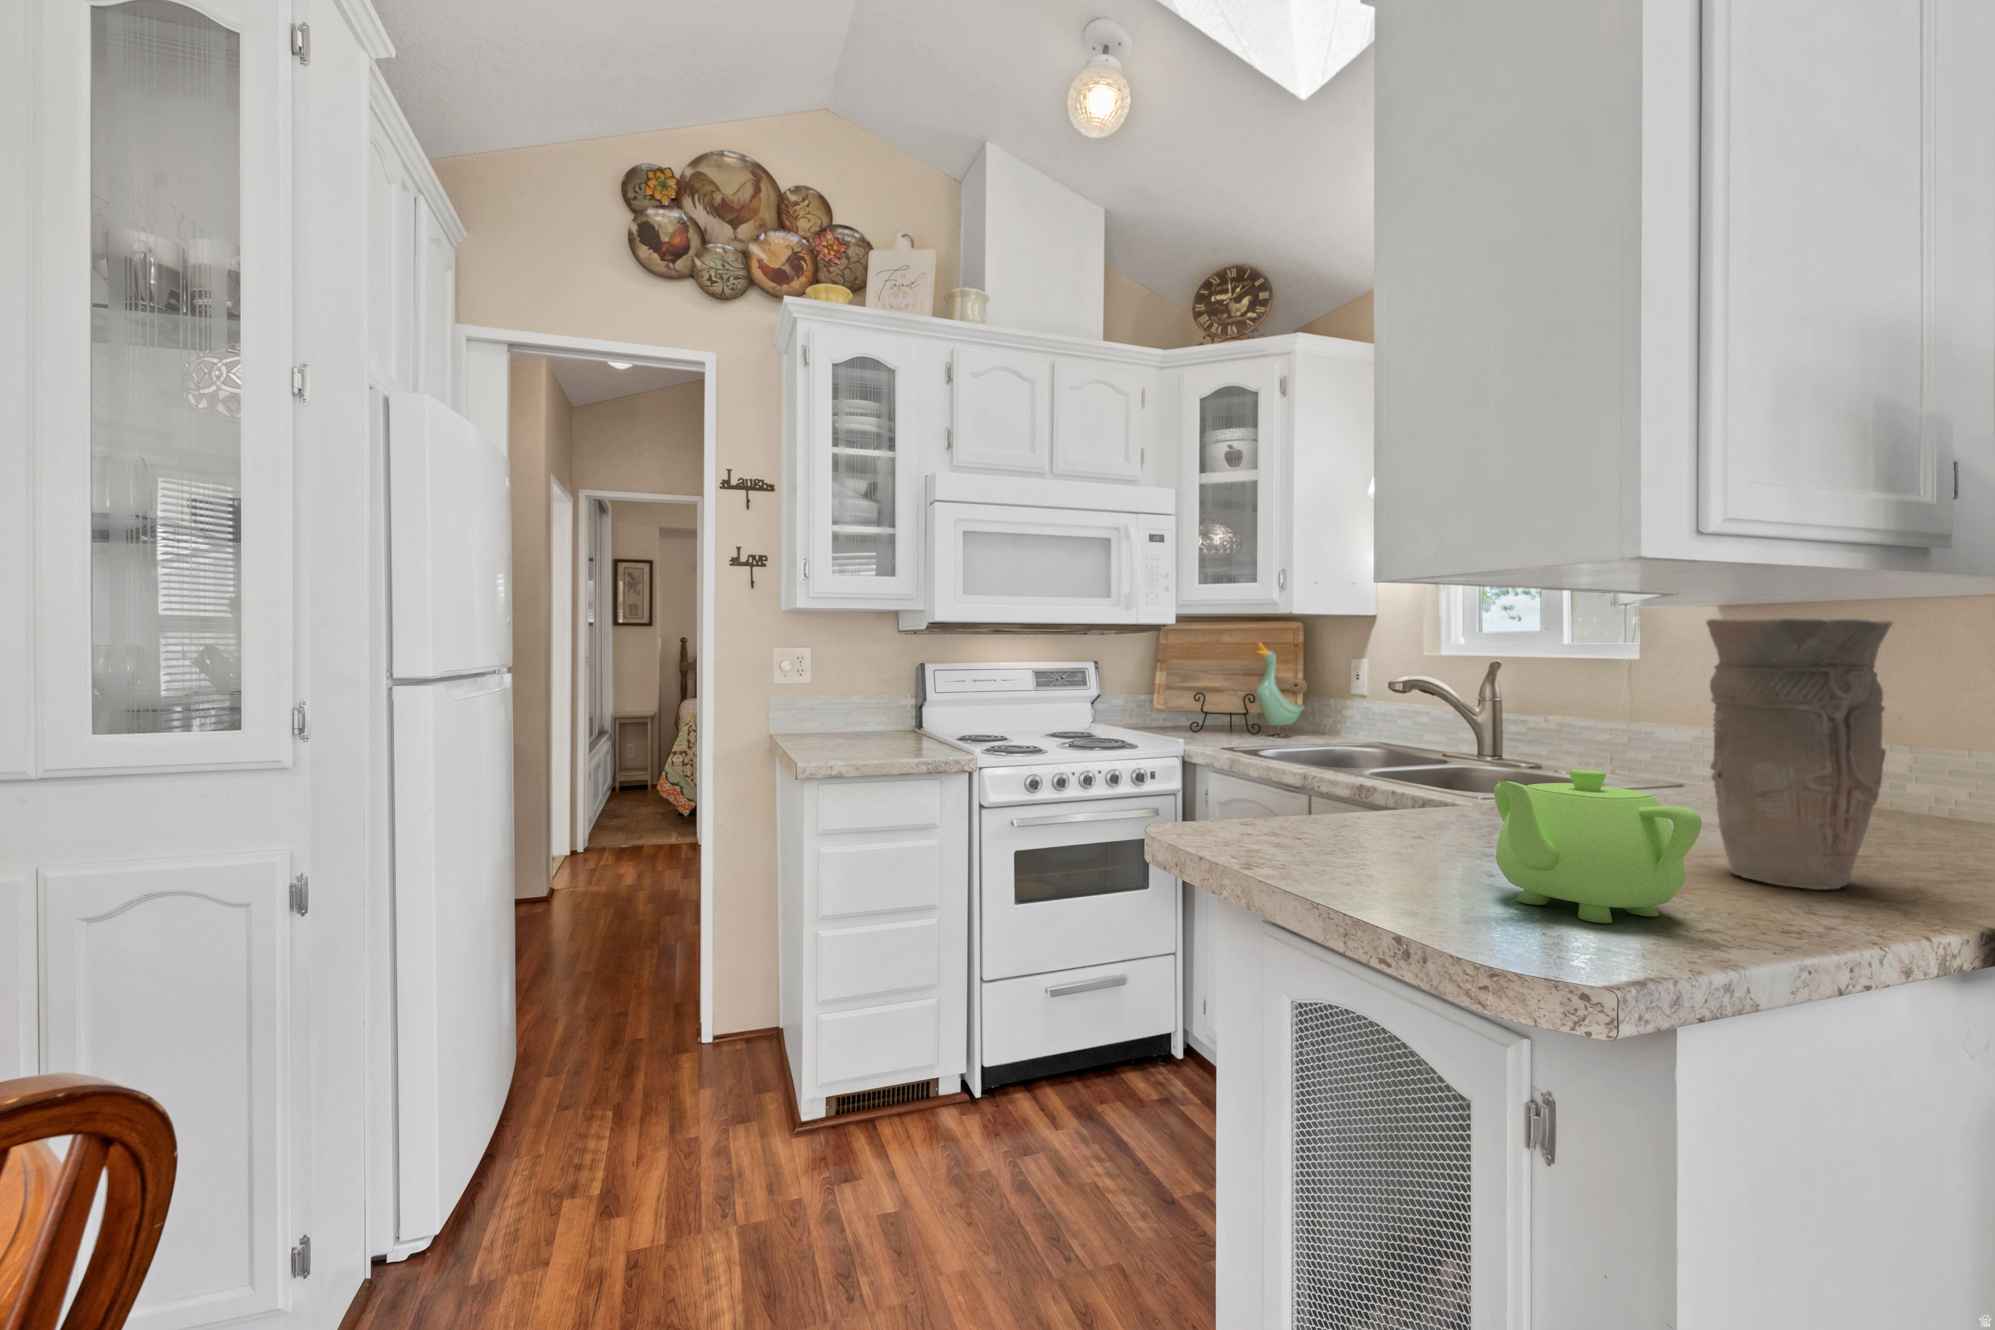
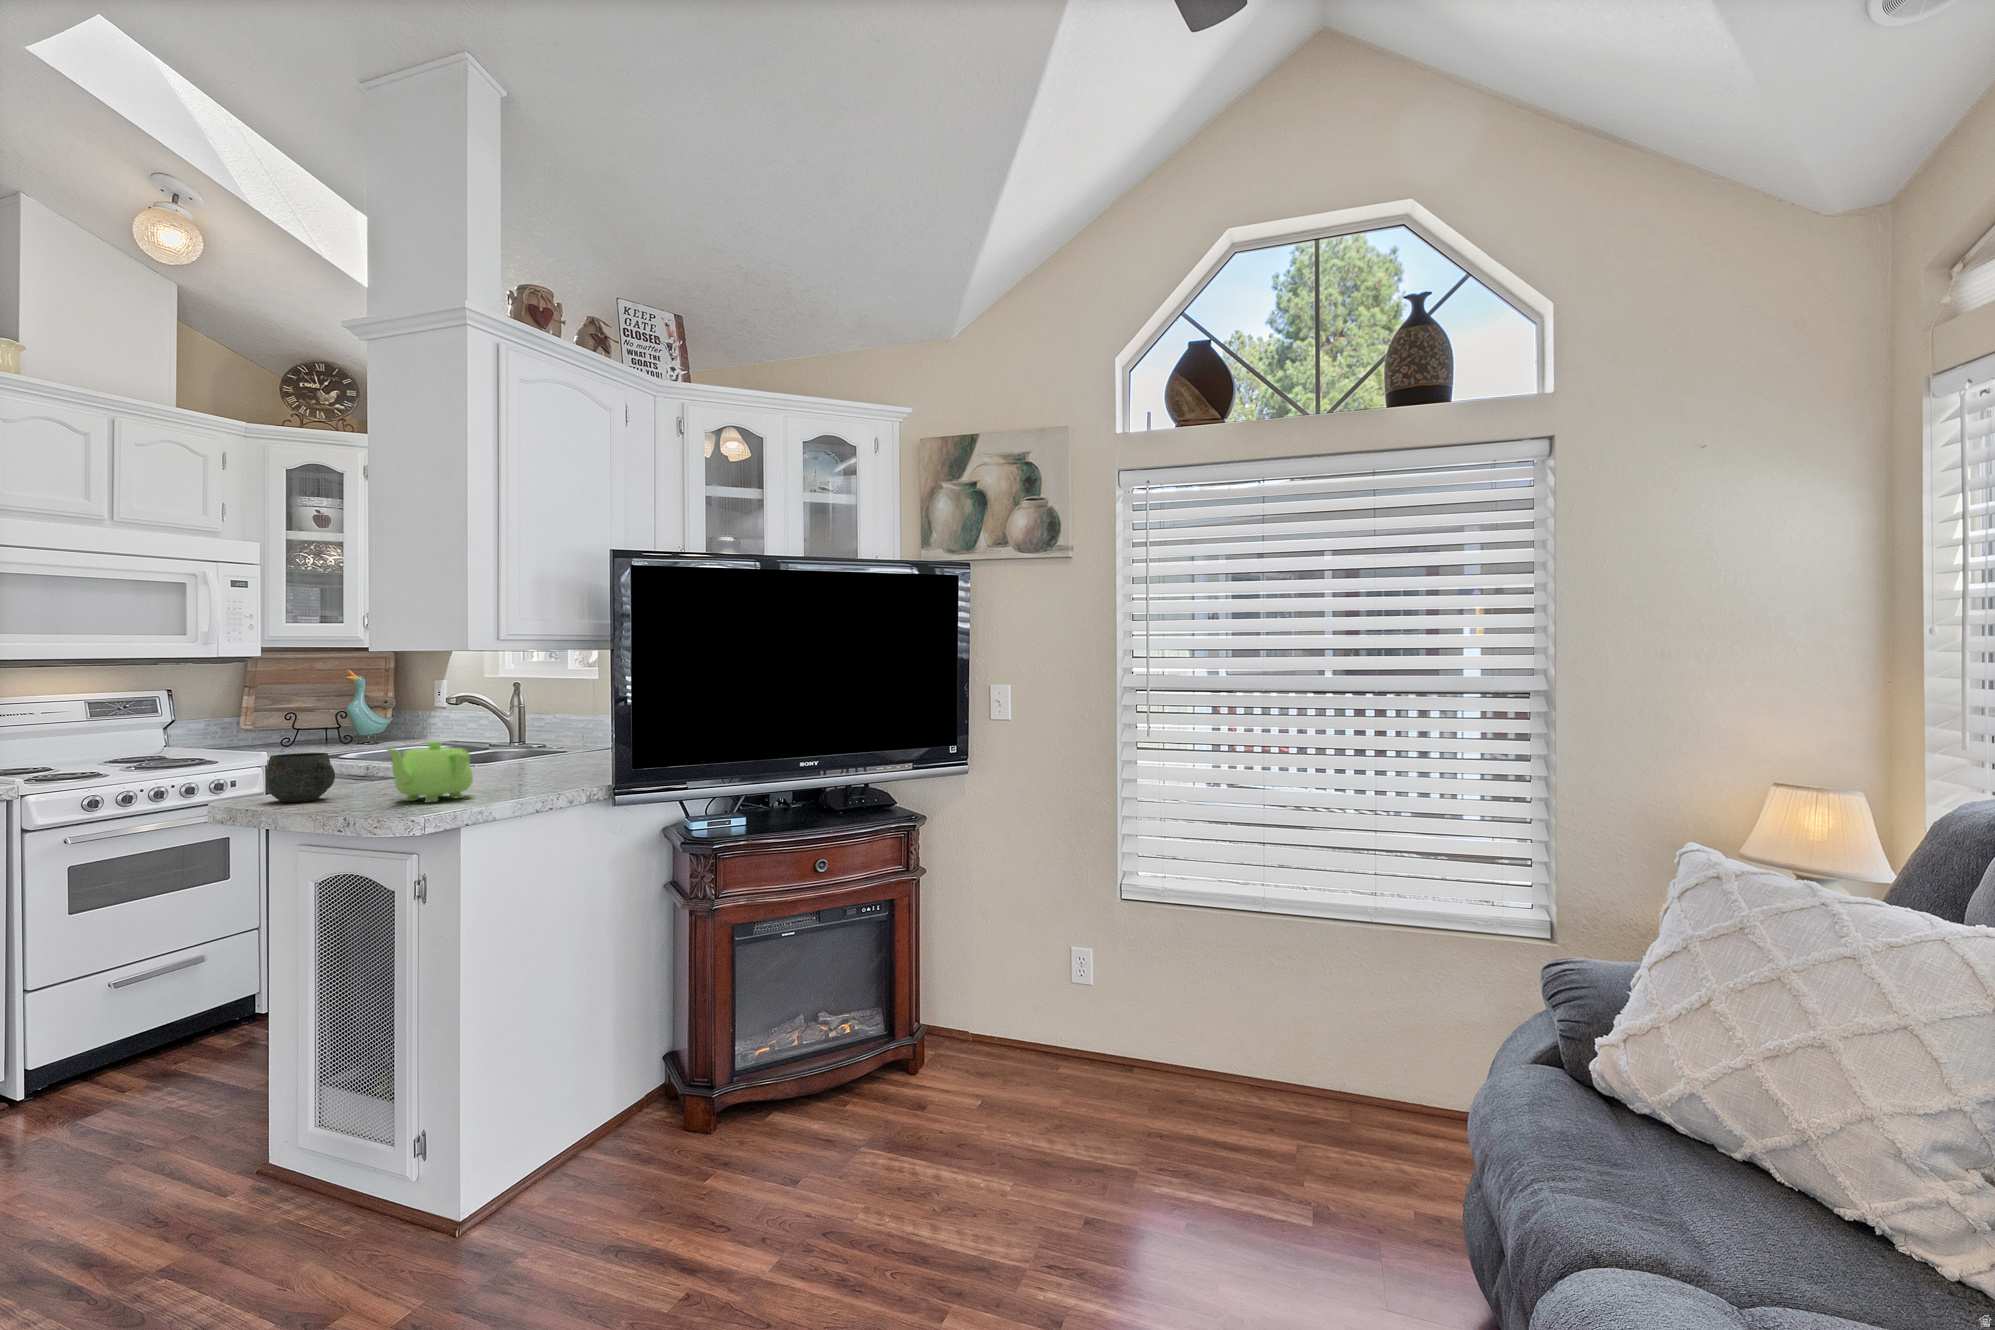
vase: present [1706,618,1892,889] -> none [518,673,582,784]
mug: none [1249,765,1365,862] -> present [267,753,335,802]

